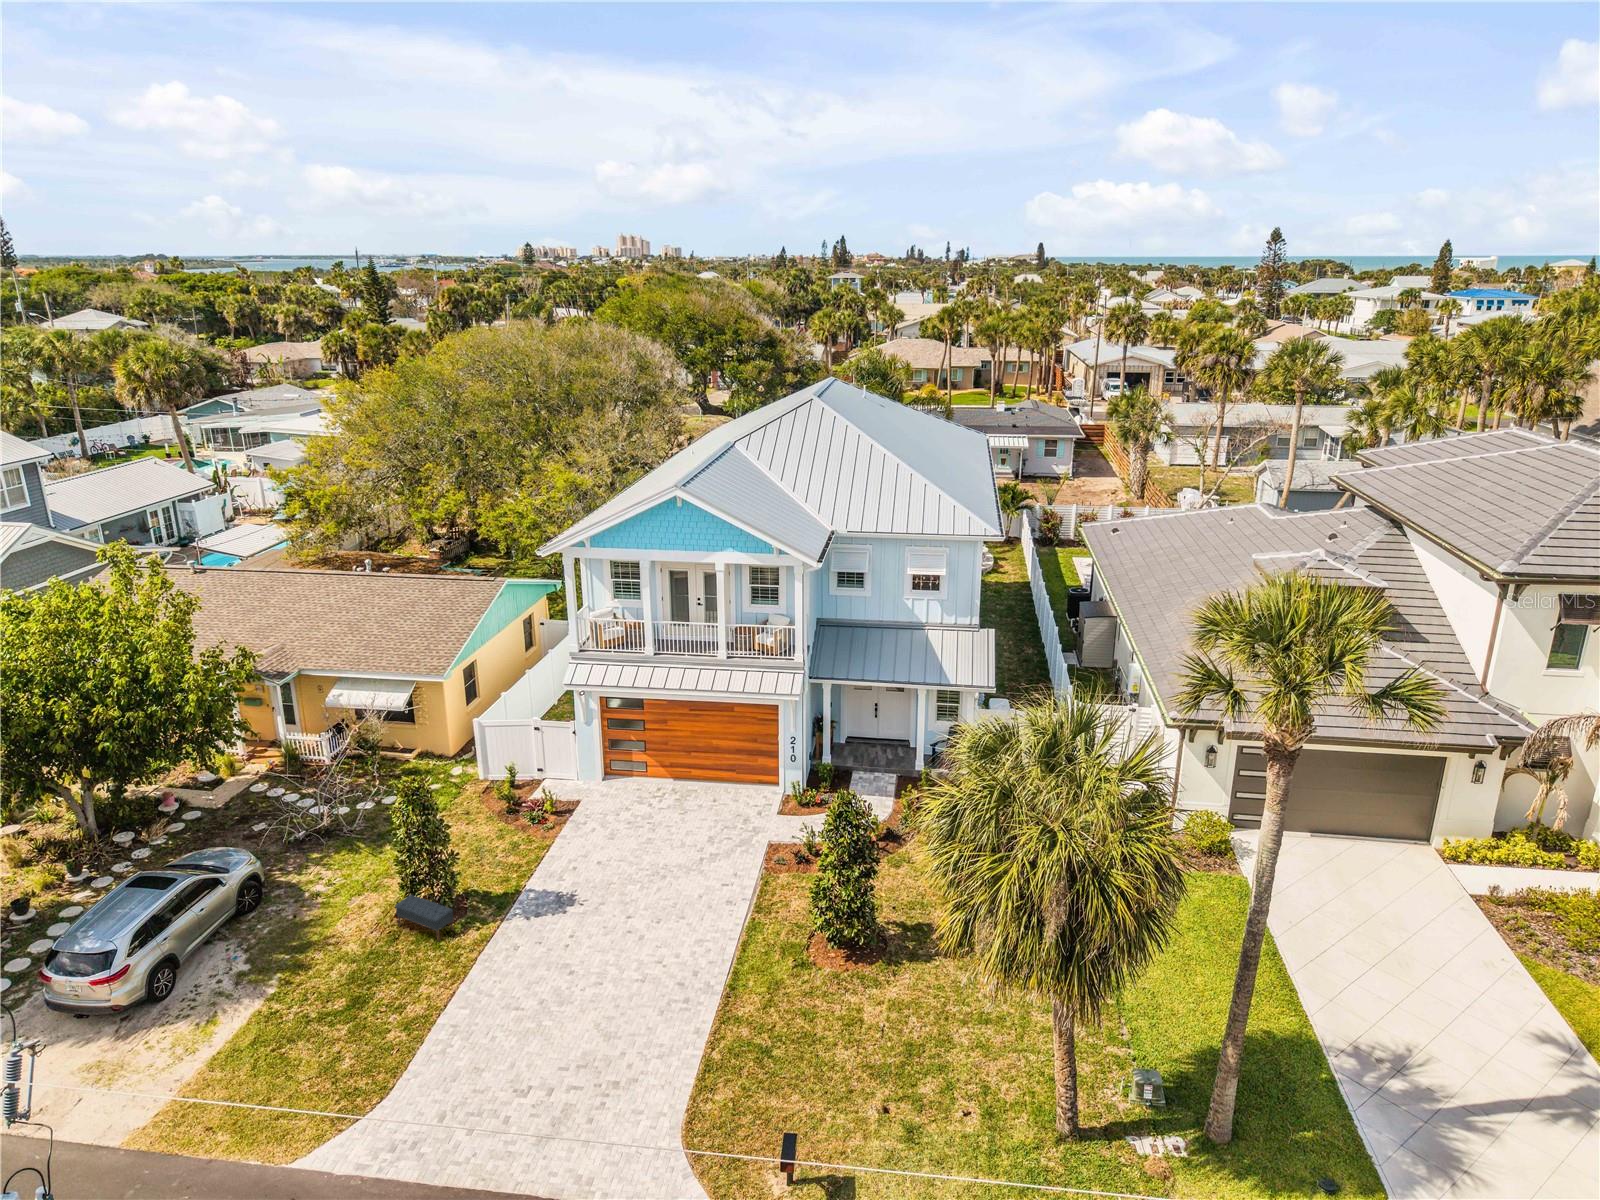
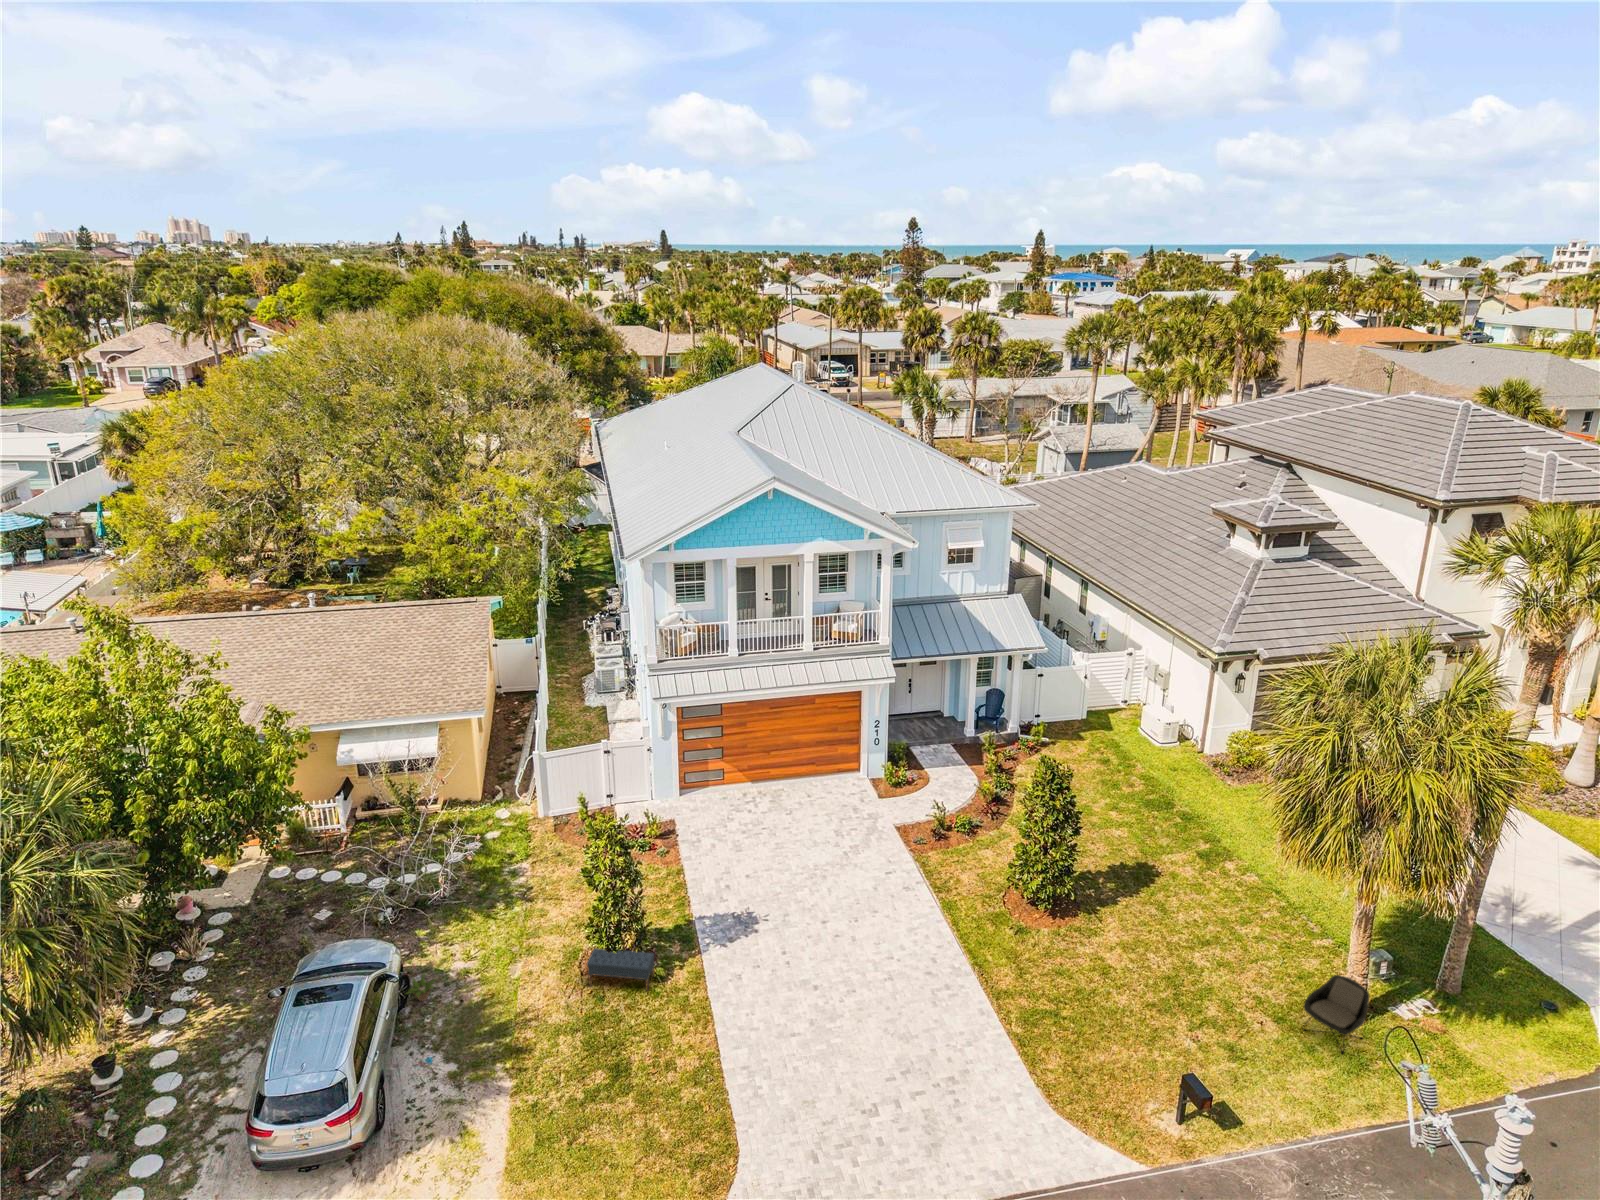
decorative plant: none [256,886,288,909] -> present [407,975,436,1001]
lounge chair: none [1010,1084,1078,1172] -> present [1303,975,1369,1054]

